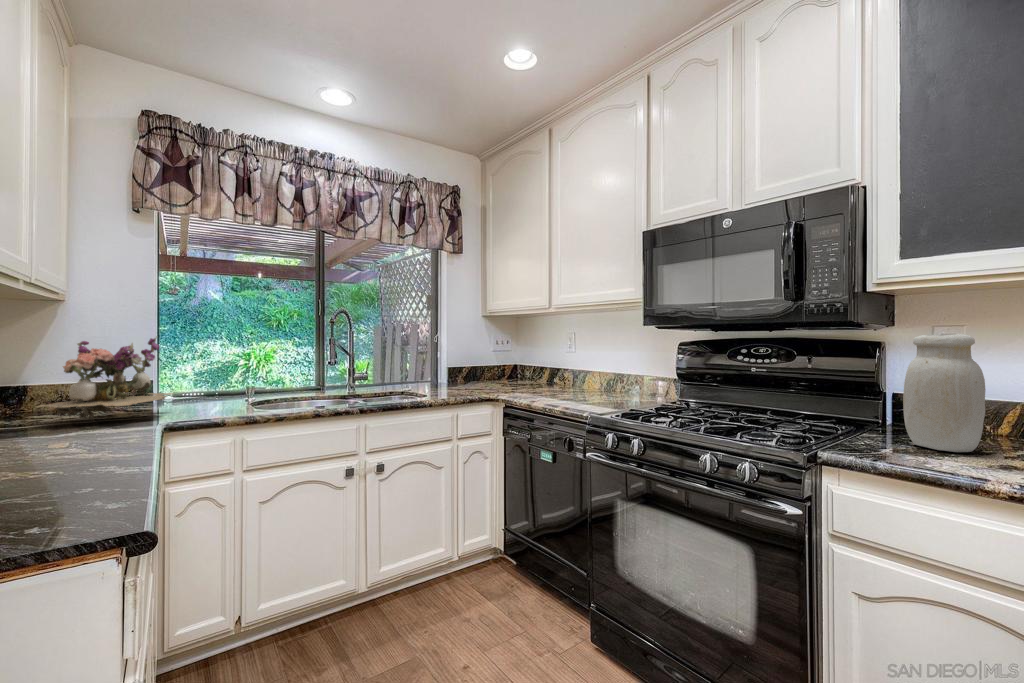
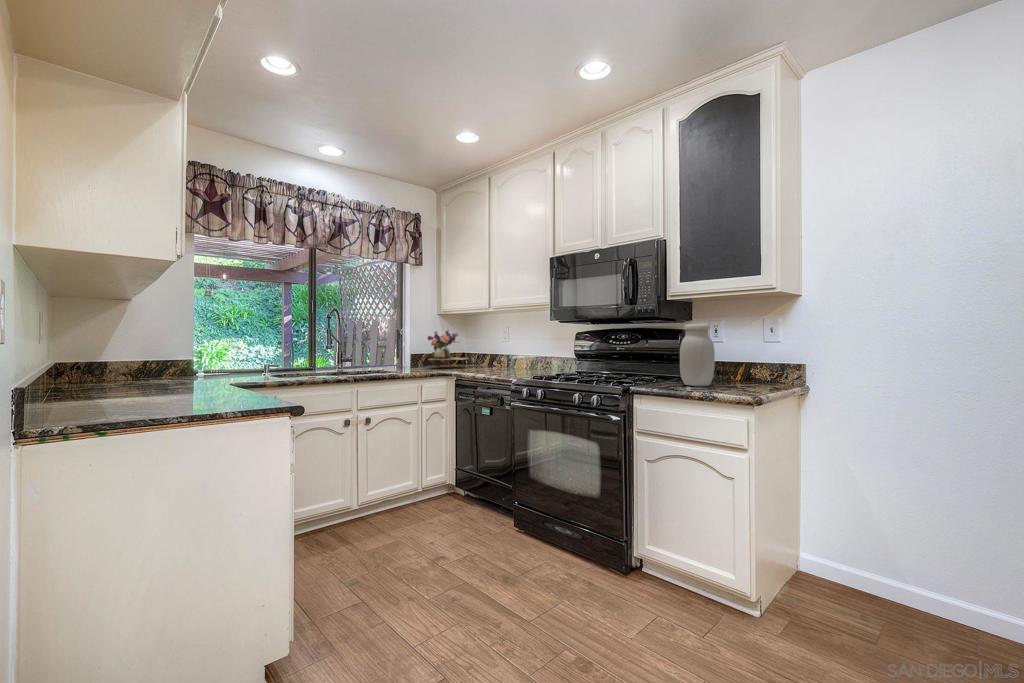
flower arrangement: present [37,336,173,421] -> present [427,330,468,367]

